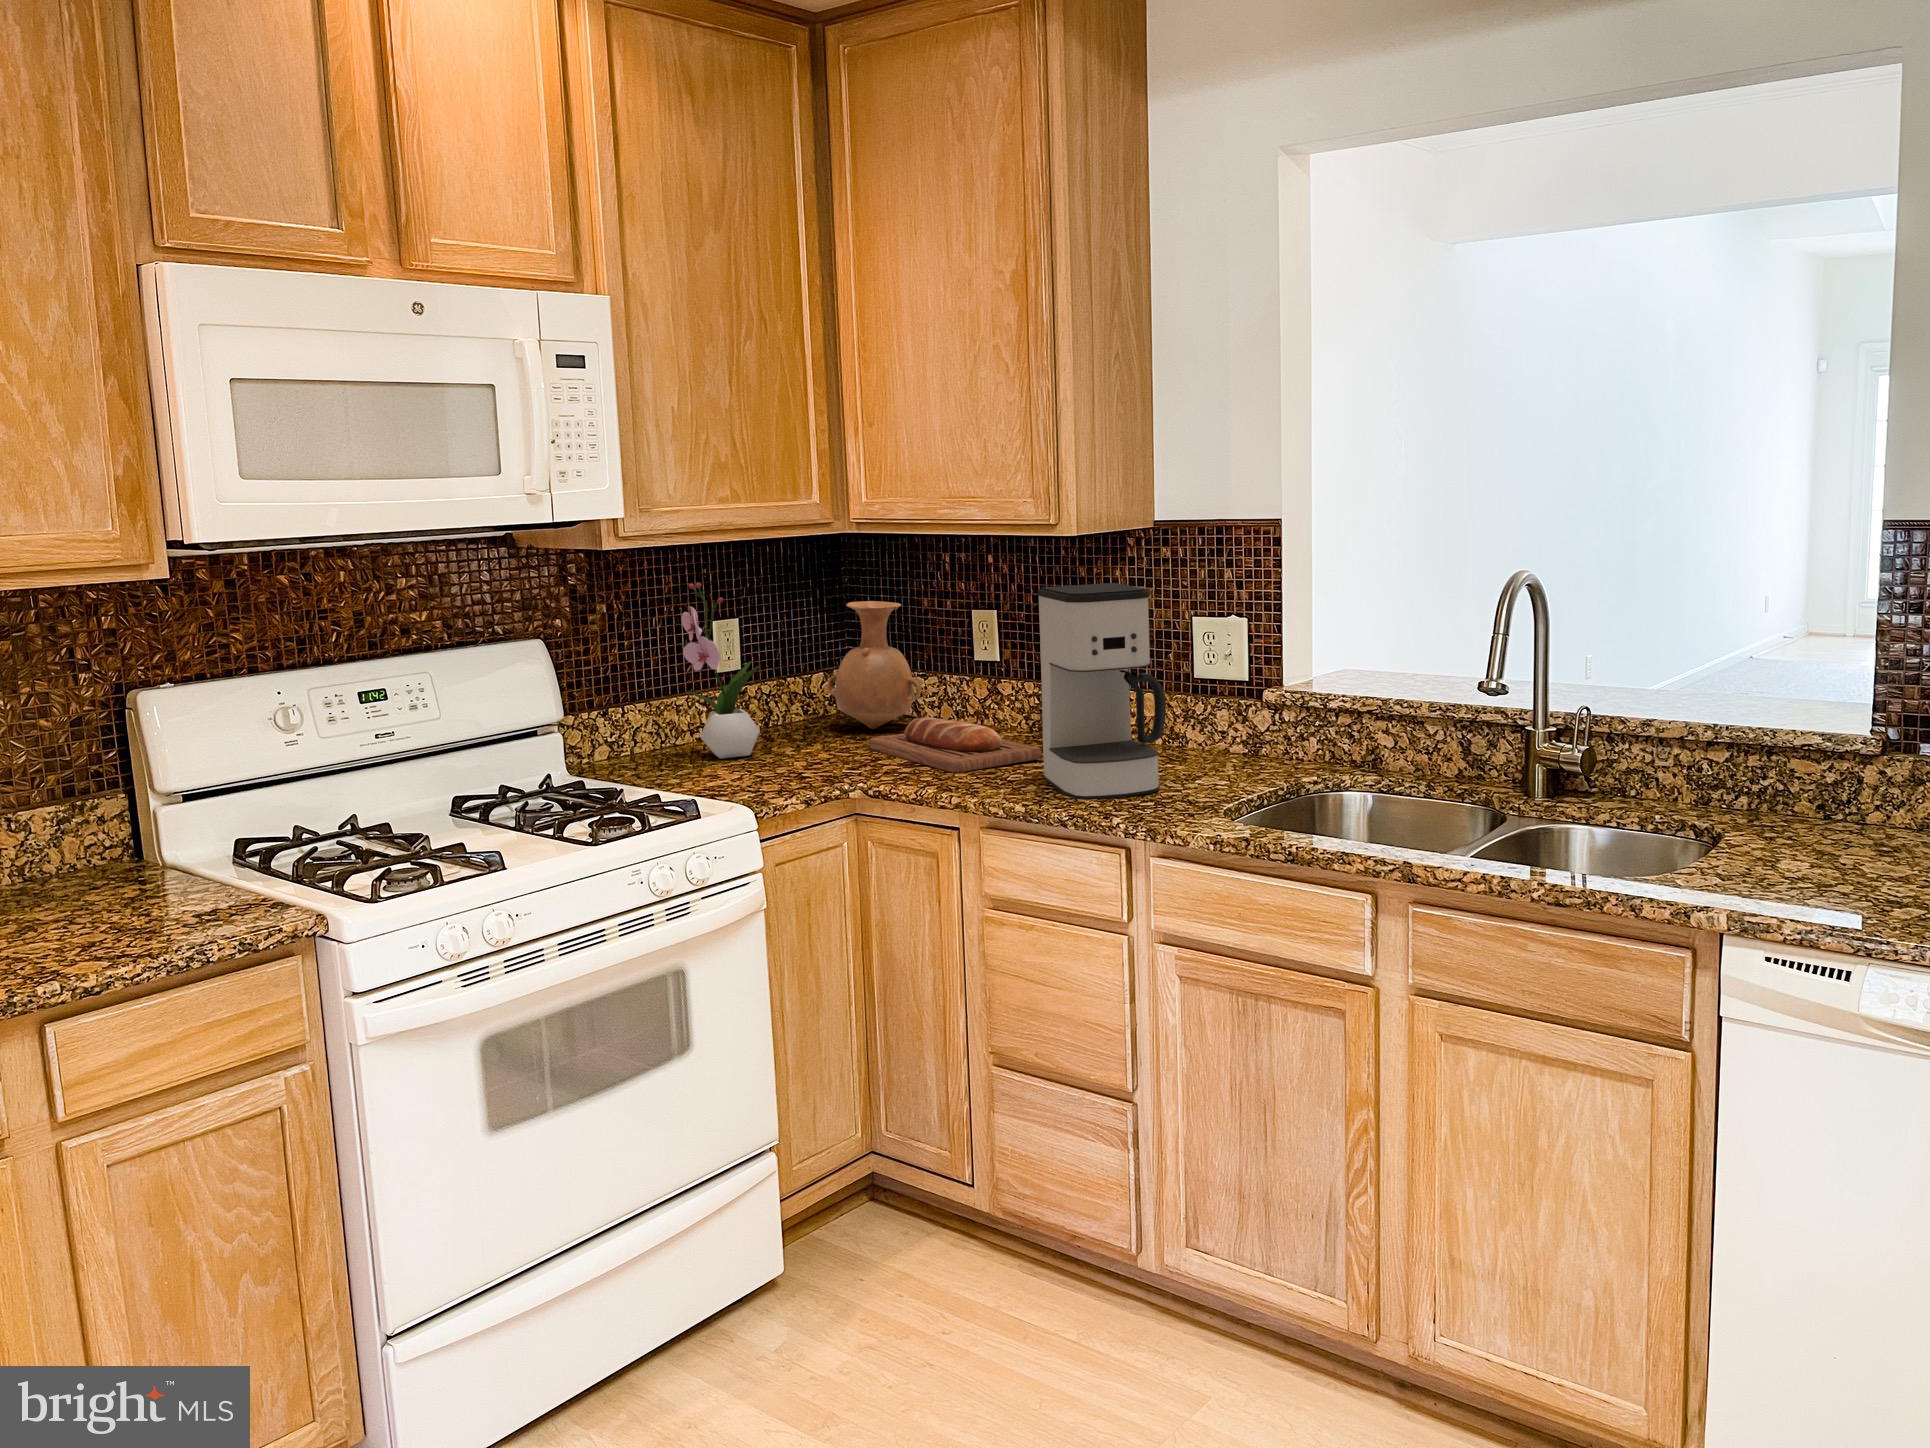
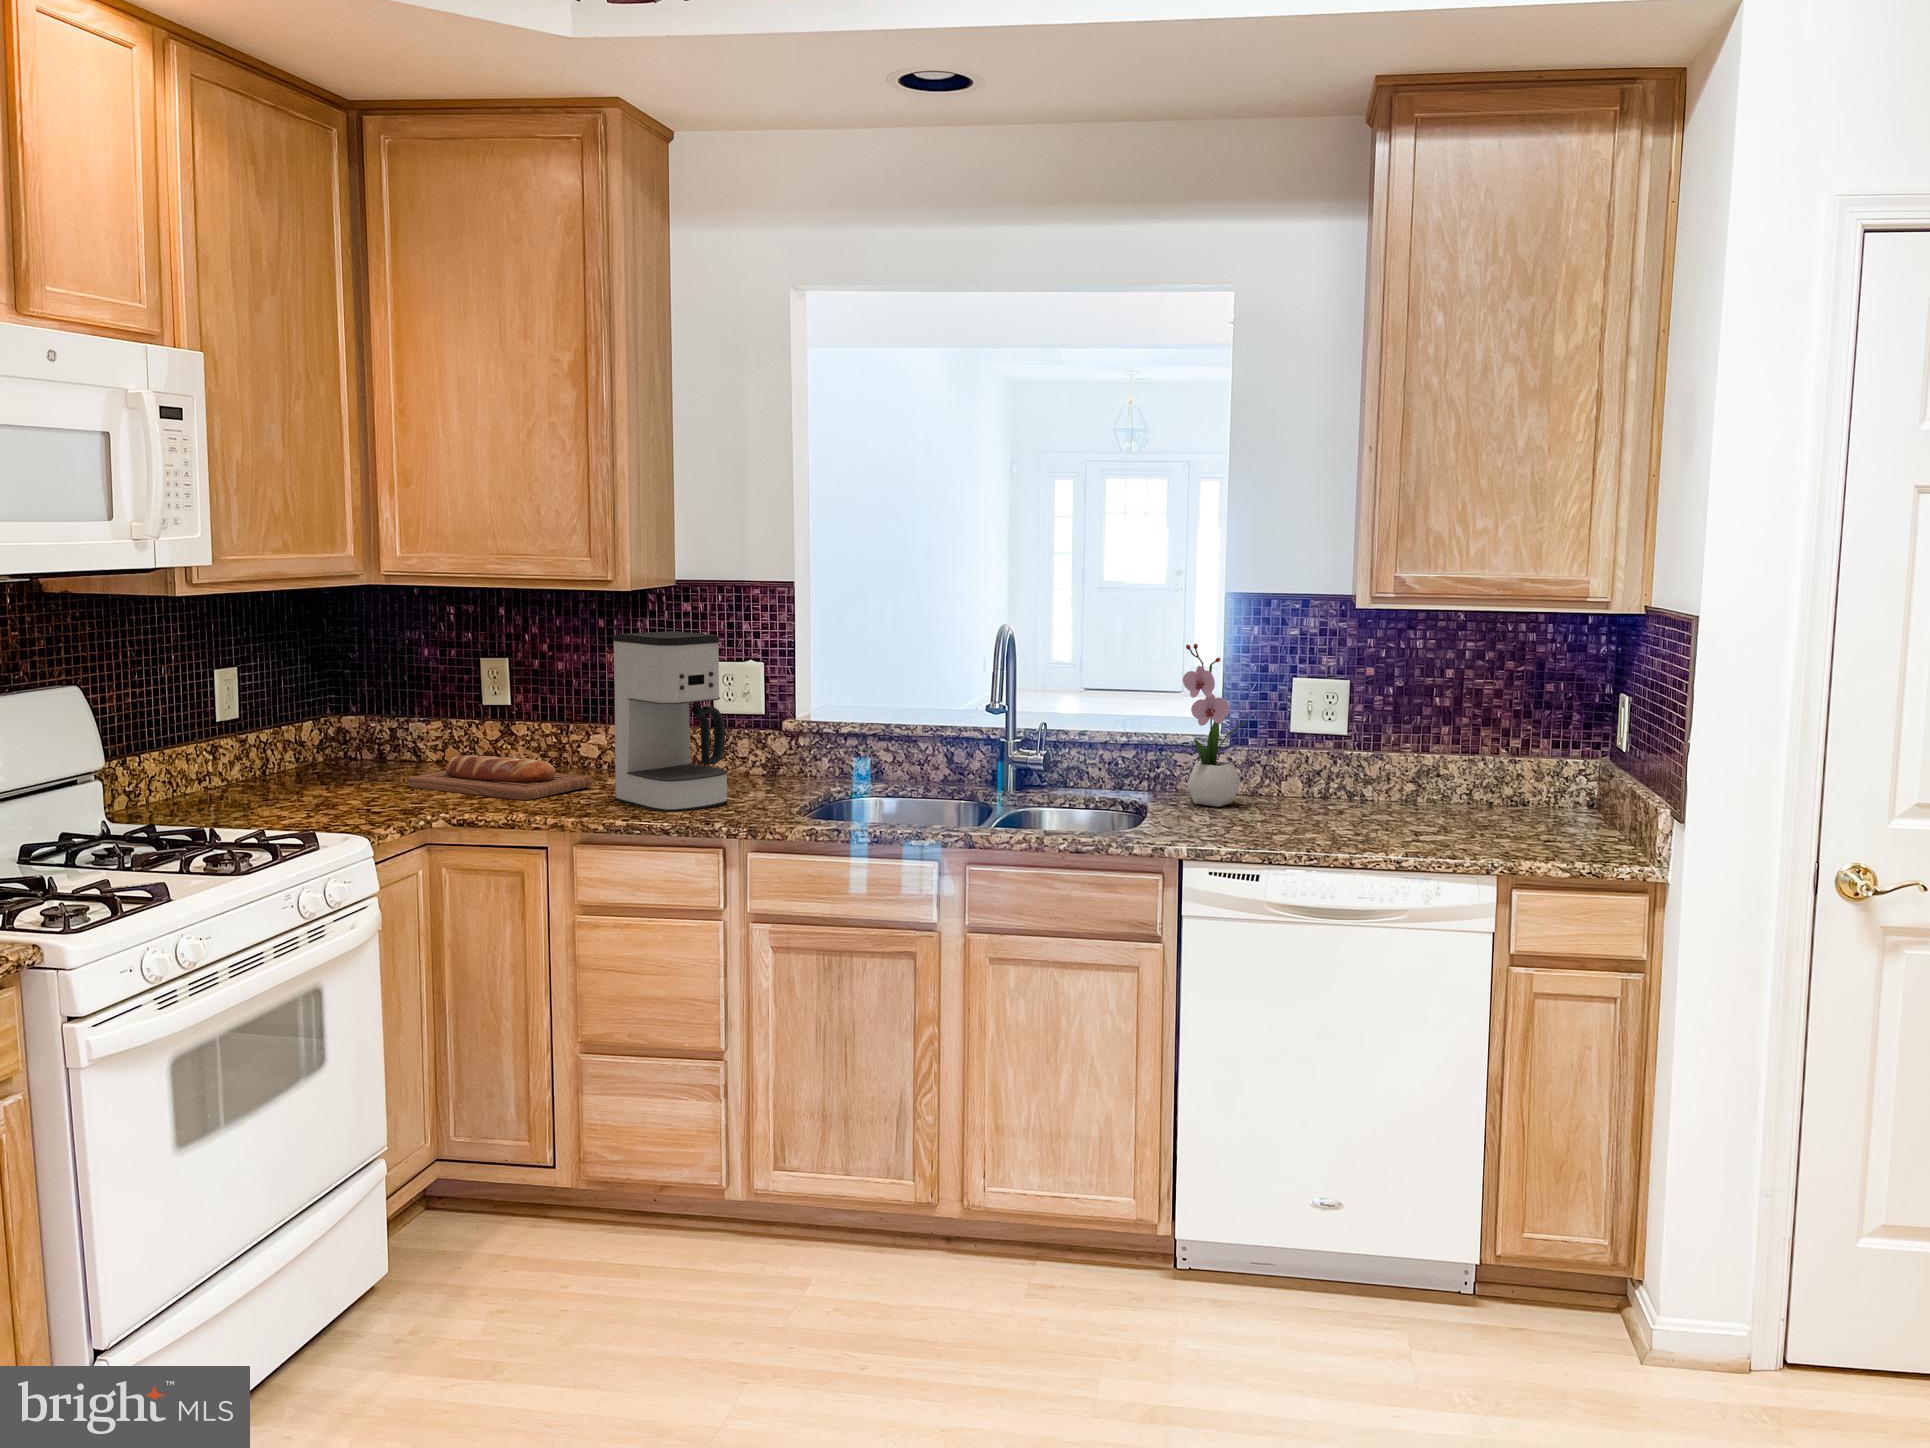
flower arrangement: present [681,583,760,759] -> present [1183,644,1248,807]
vase: present [828,601,921,729] -> none [335,650,437,772]

